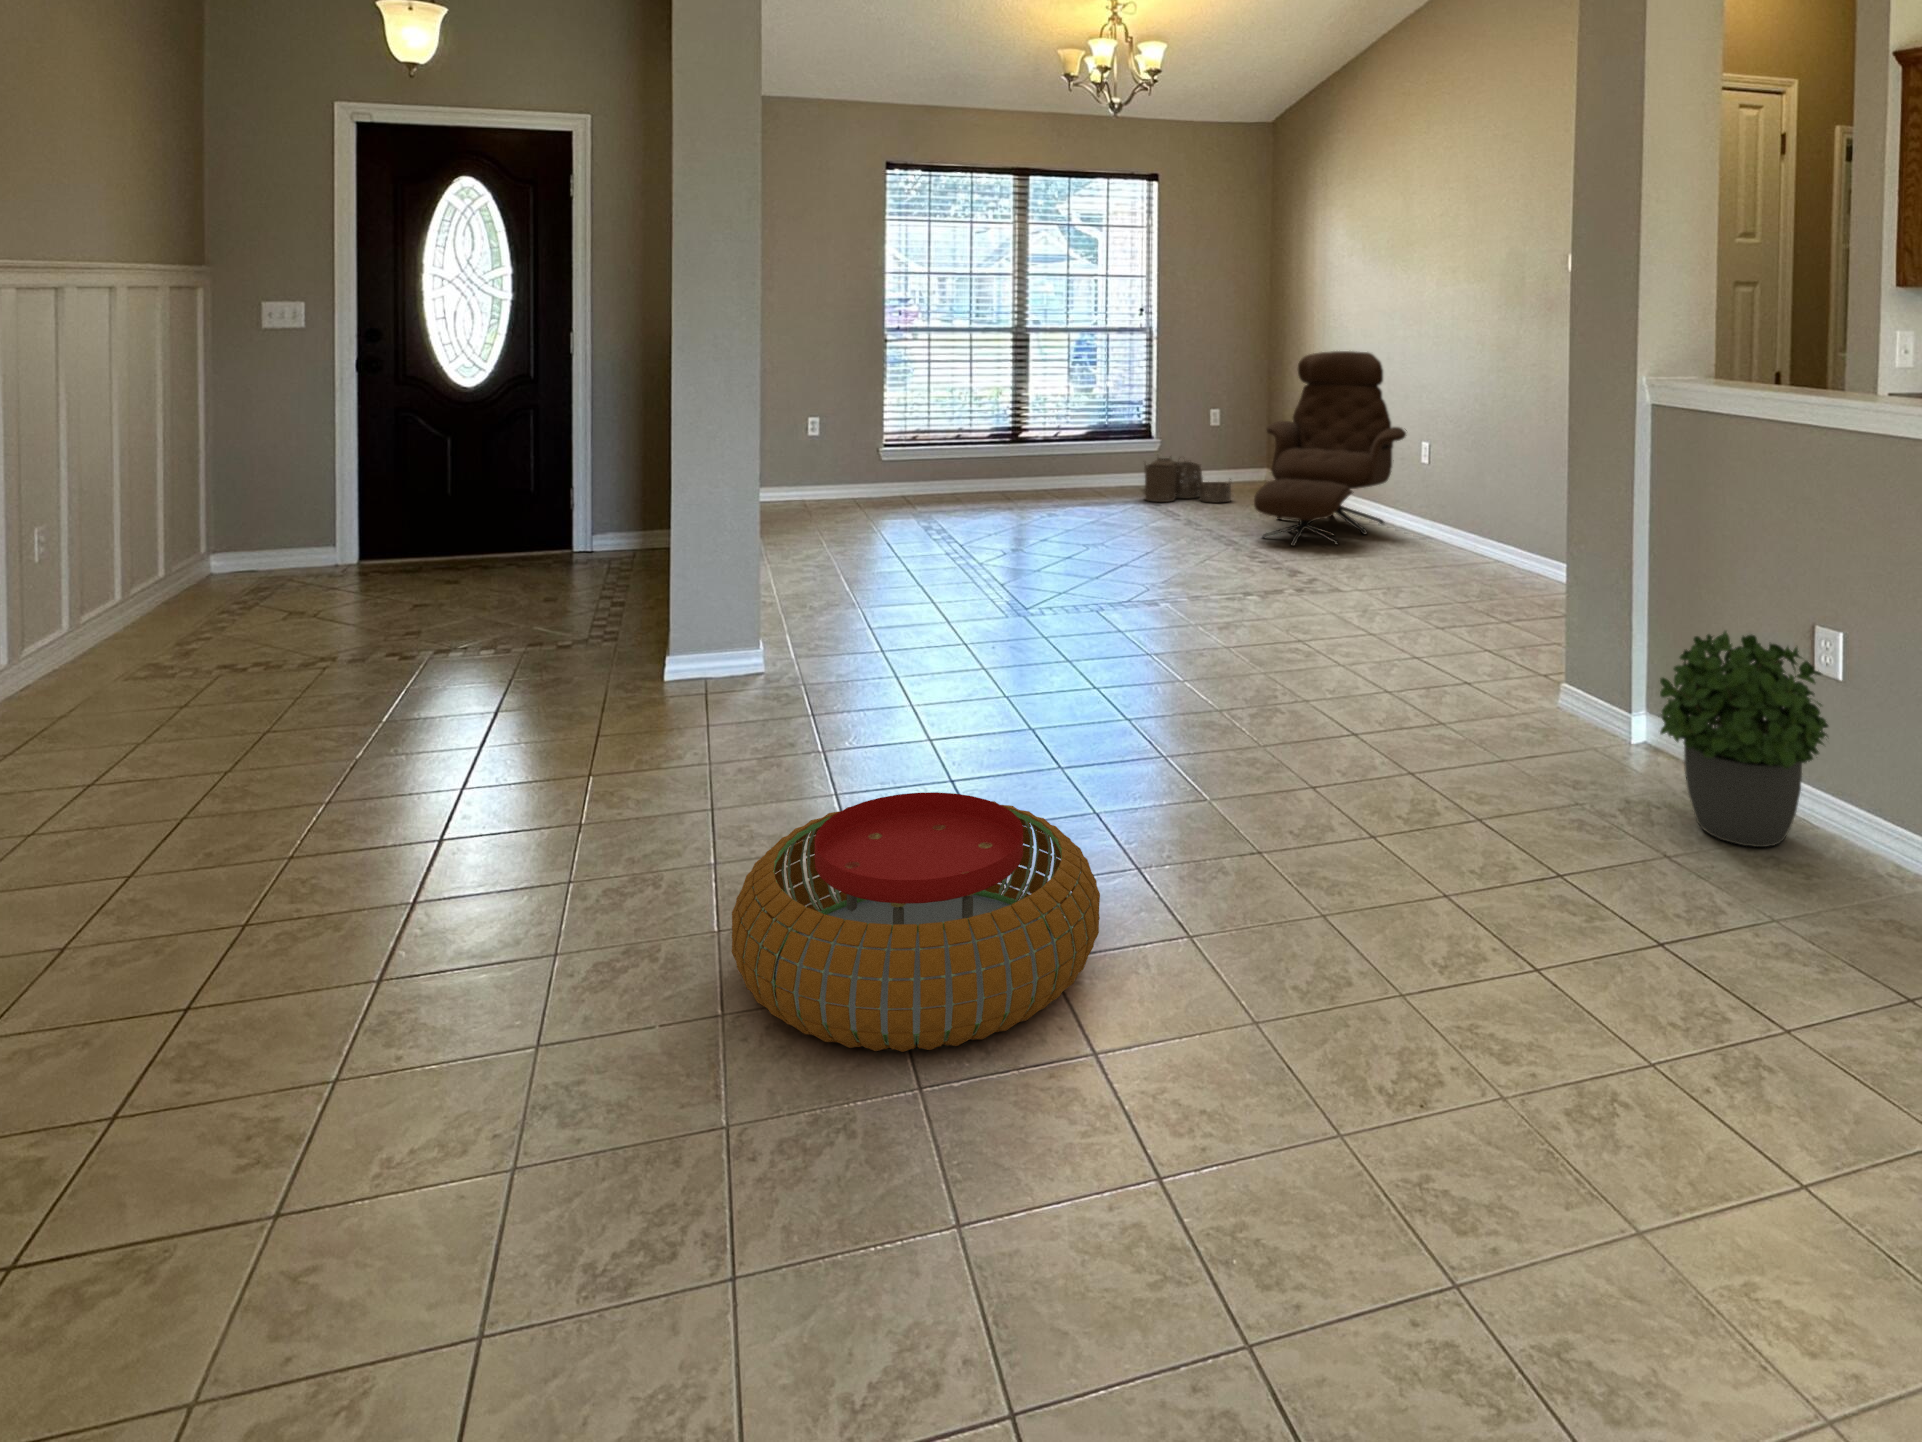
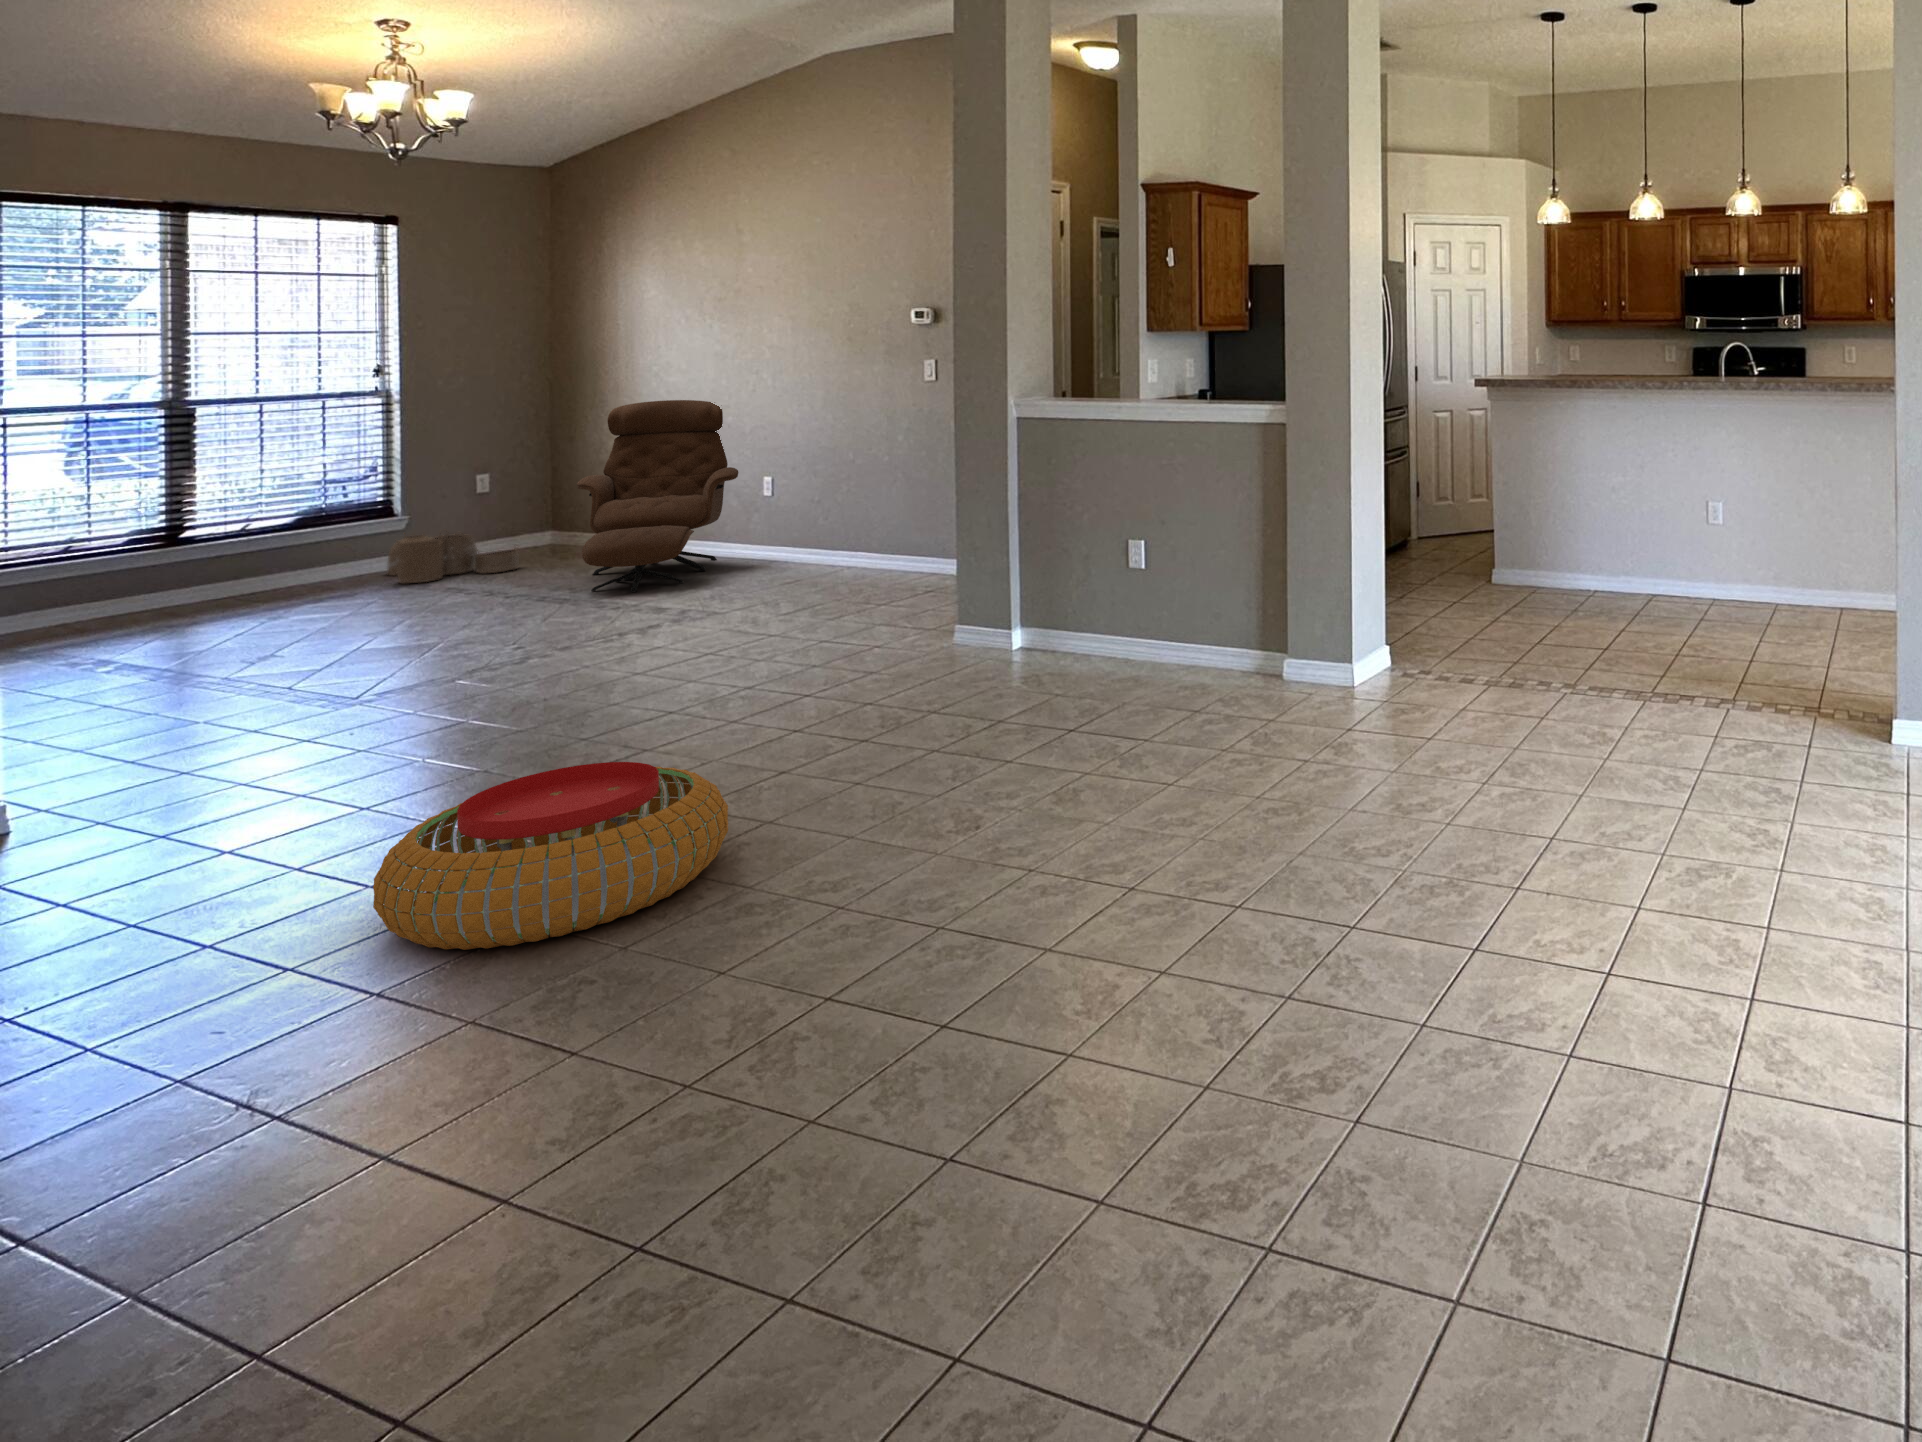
potted plant: present [1660,631,1828,847] -> none [1043,550,1141,679]

